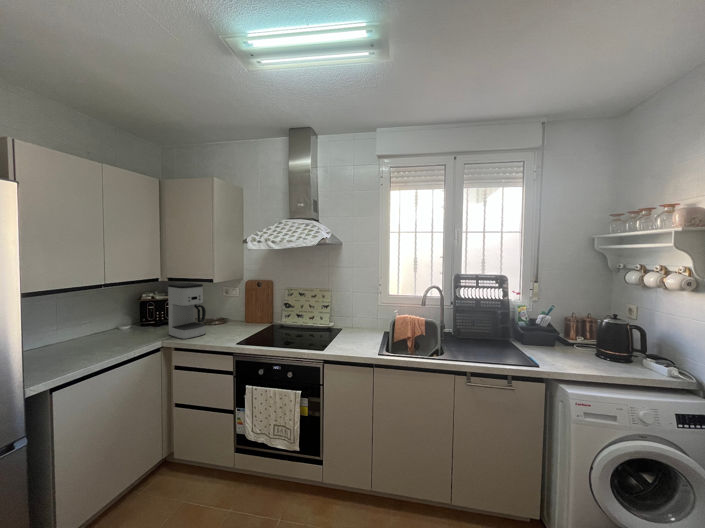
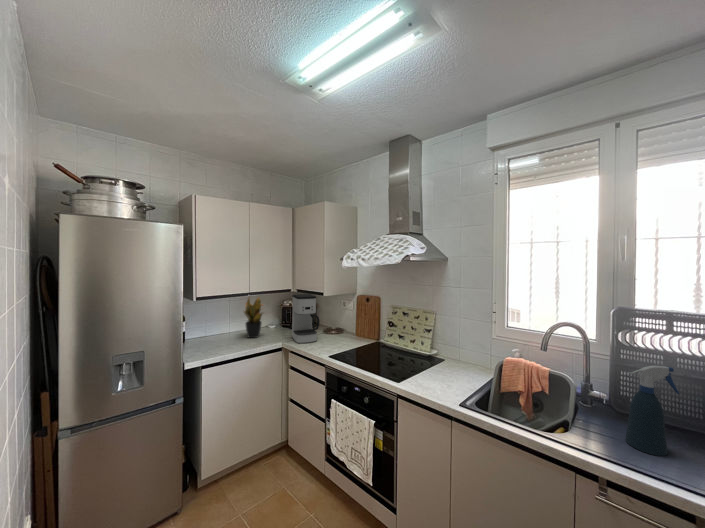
potted plant: none [84,287,133,345] -> present [244,298,263,338]
spray bottle: none [467,304,489,354] -> present [625,366,679,456]

